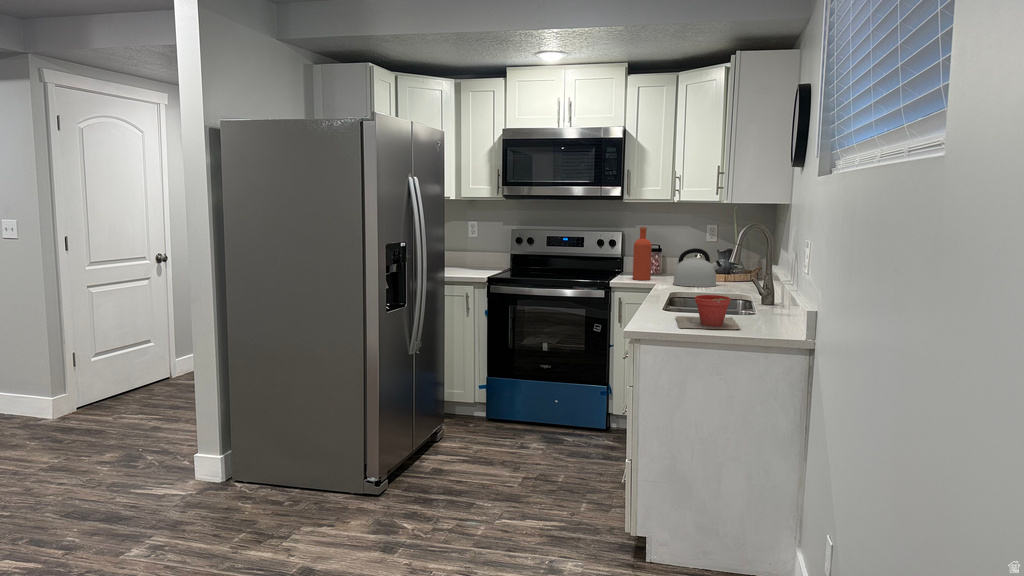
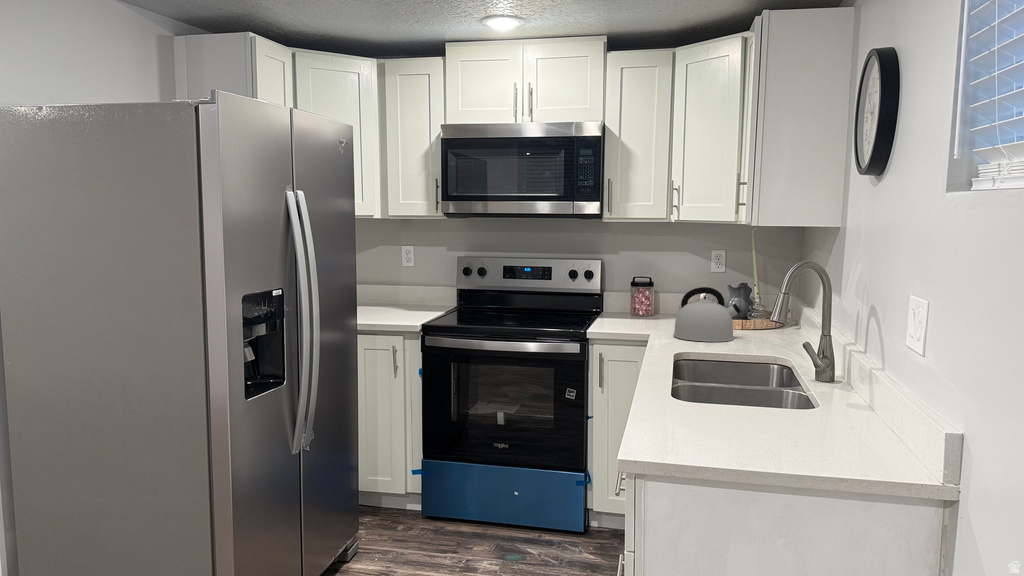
bottle: present [633,227,652,280] -> none [617,256,642,328]
plant pot: present [676,295,740,329] -> none [702,395,829,465]

